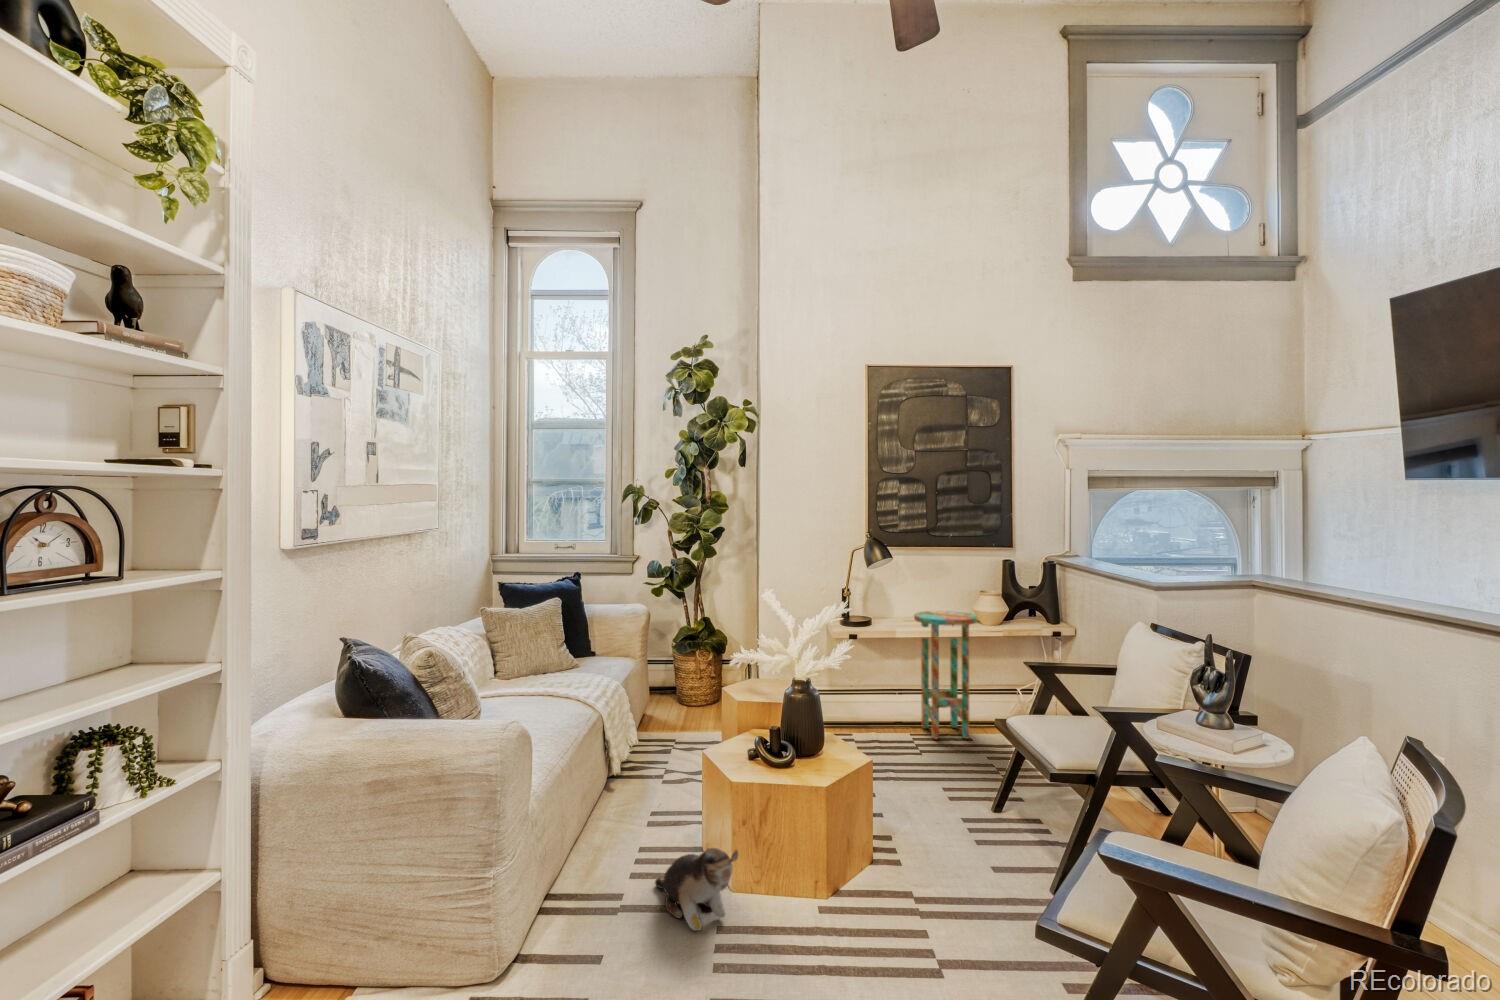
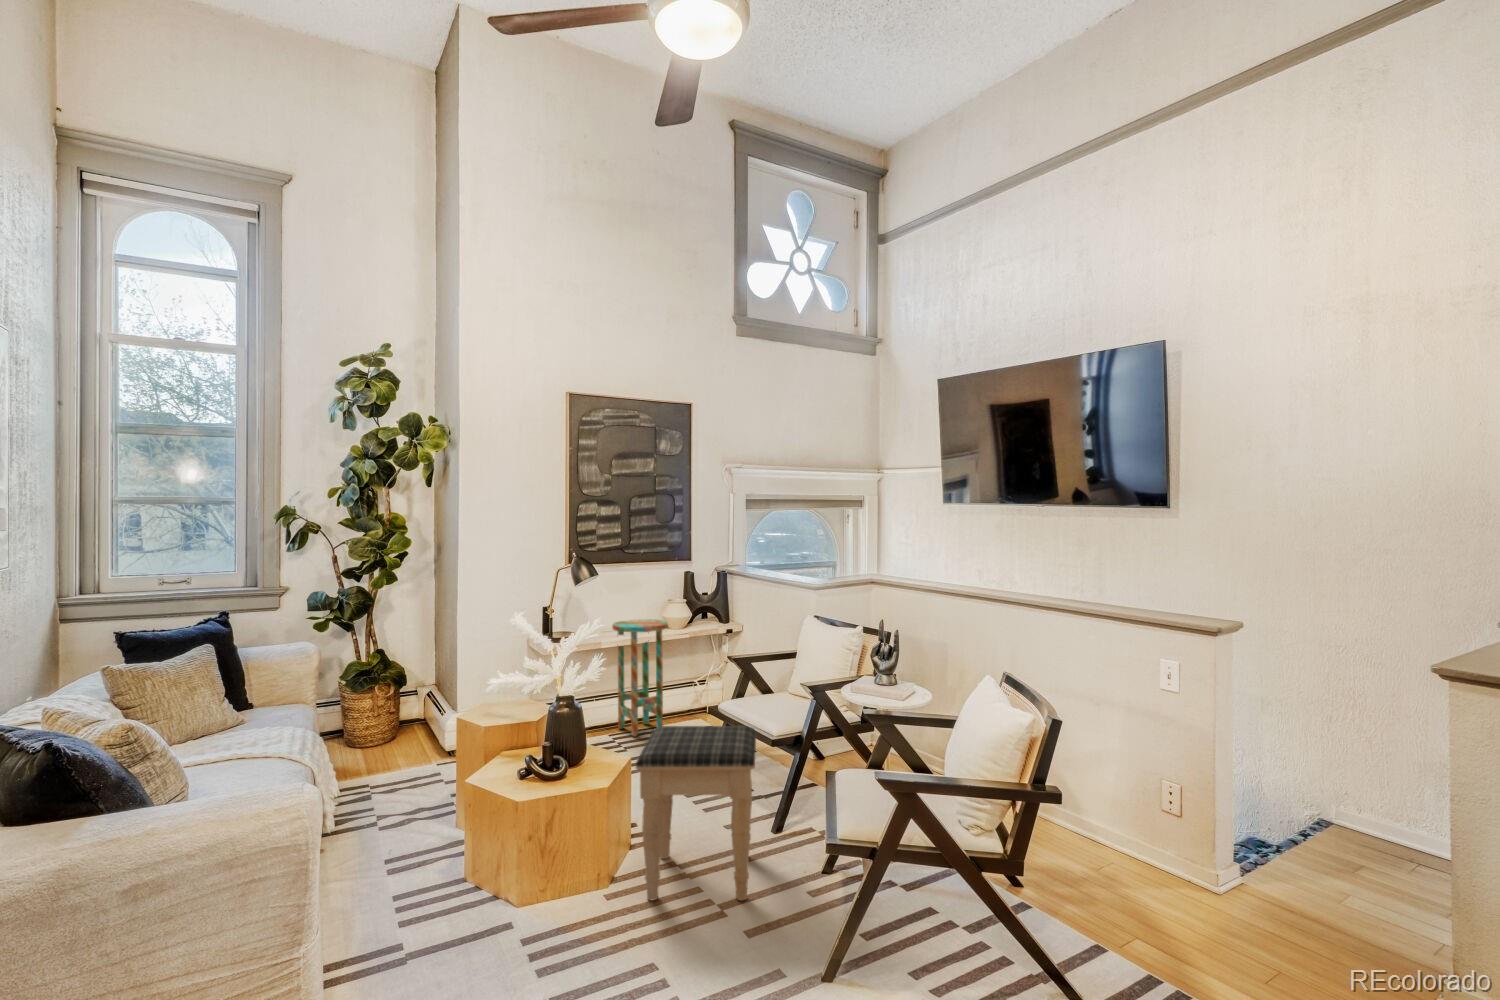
footstool: none [848,733,1013,956] -> present [636,726,756,901]
plush toy: present [655,848,738,931] -> none [430,860,545,953]

